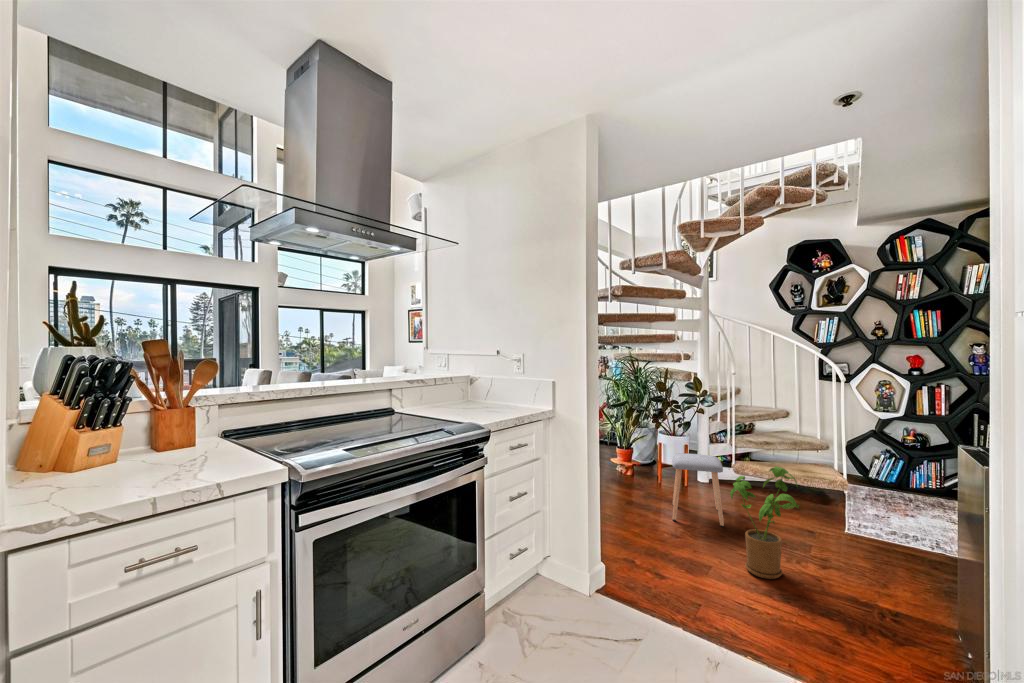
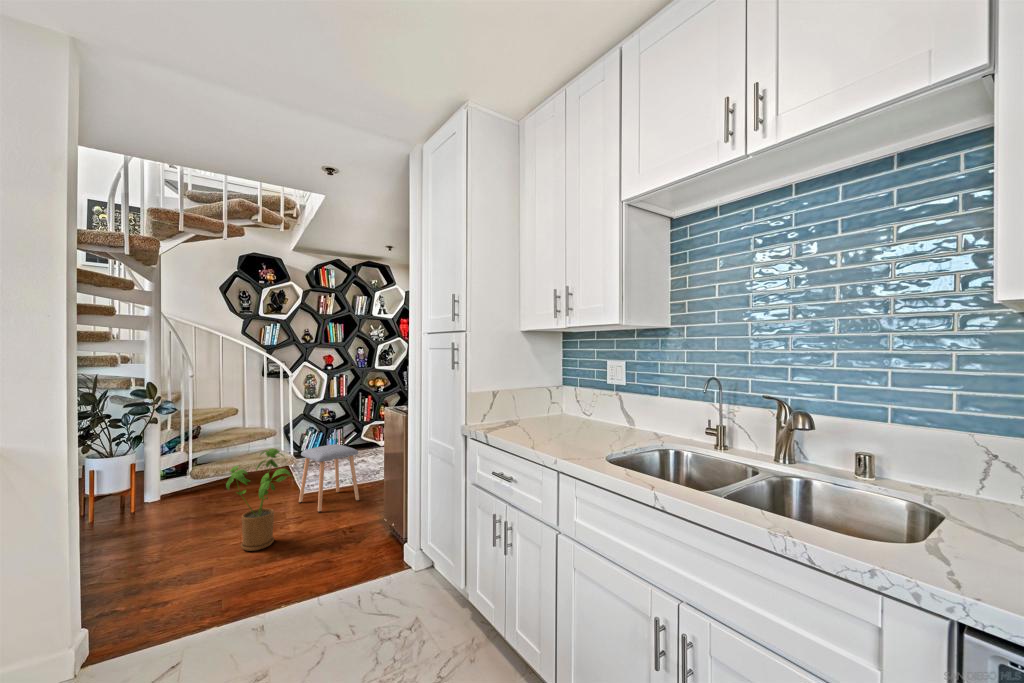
stool: present [672,453,724,527] -> present [299,444,359,512]

